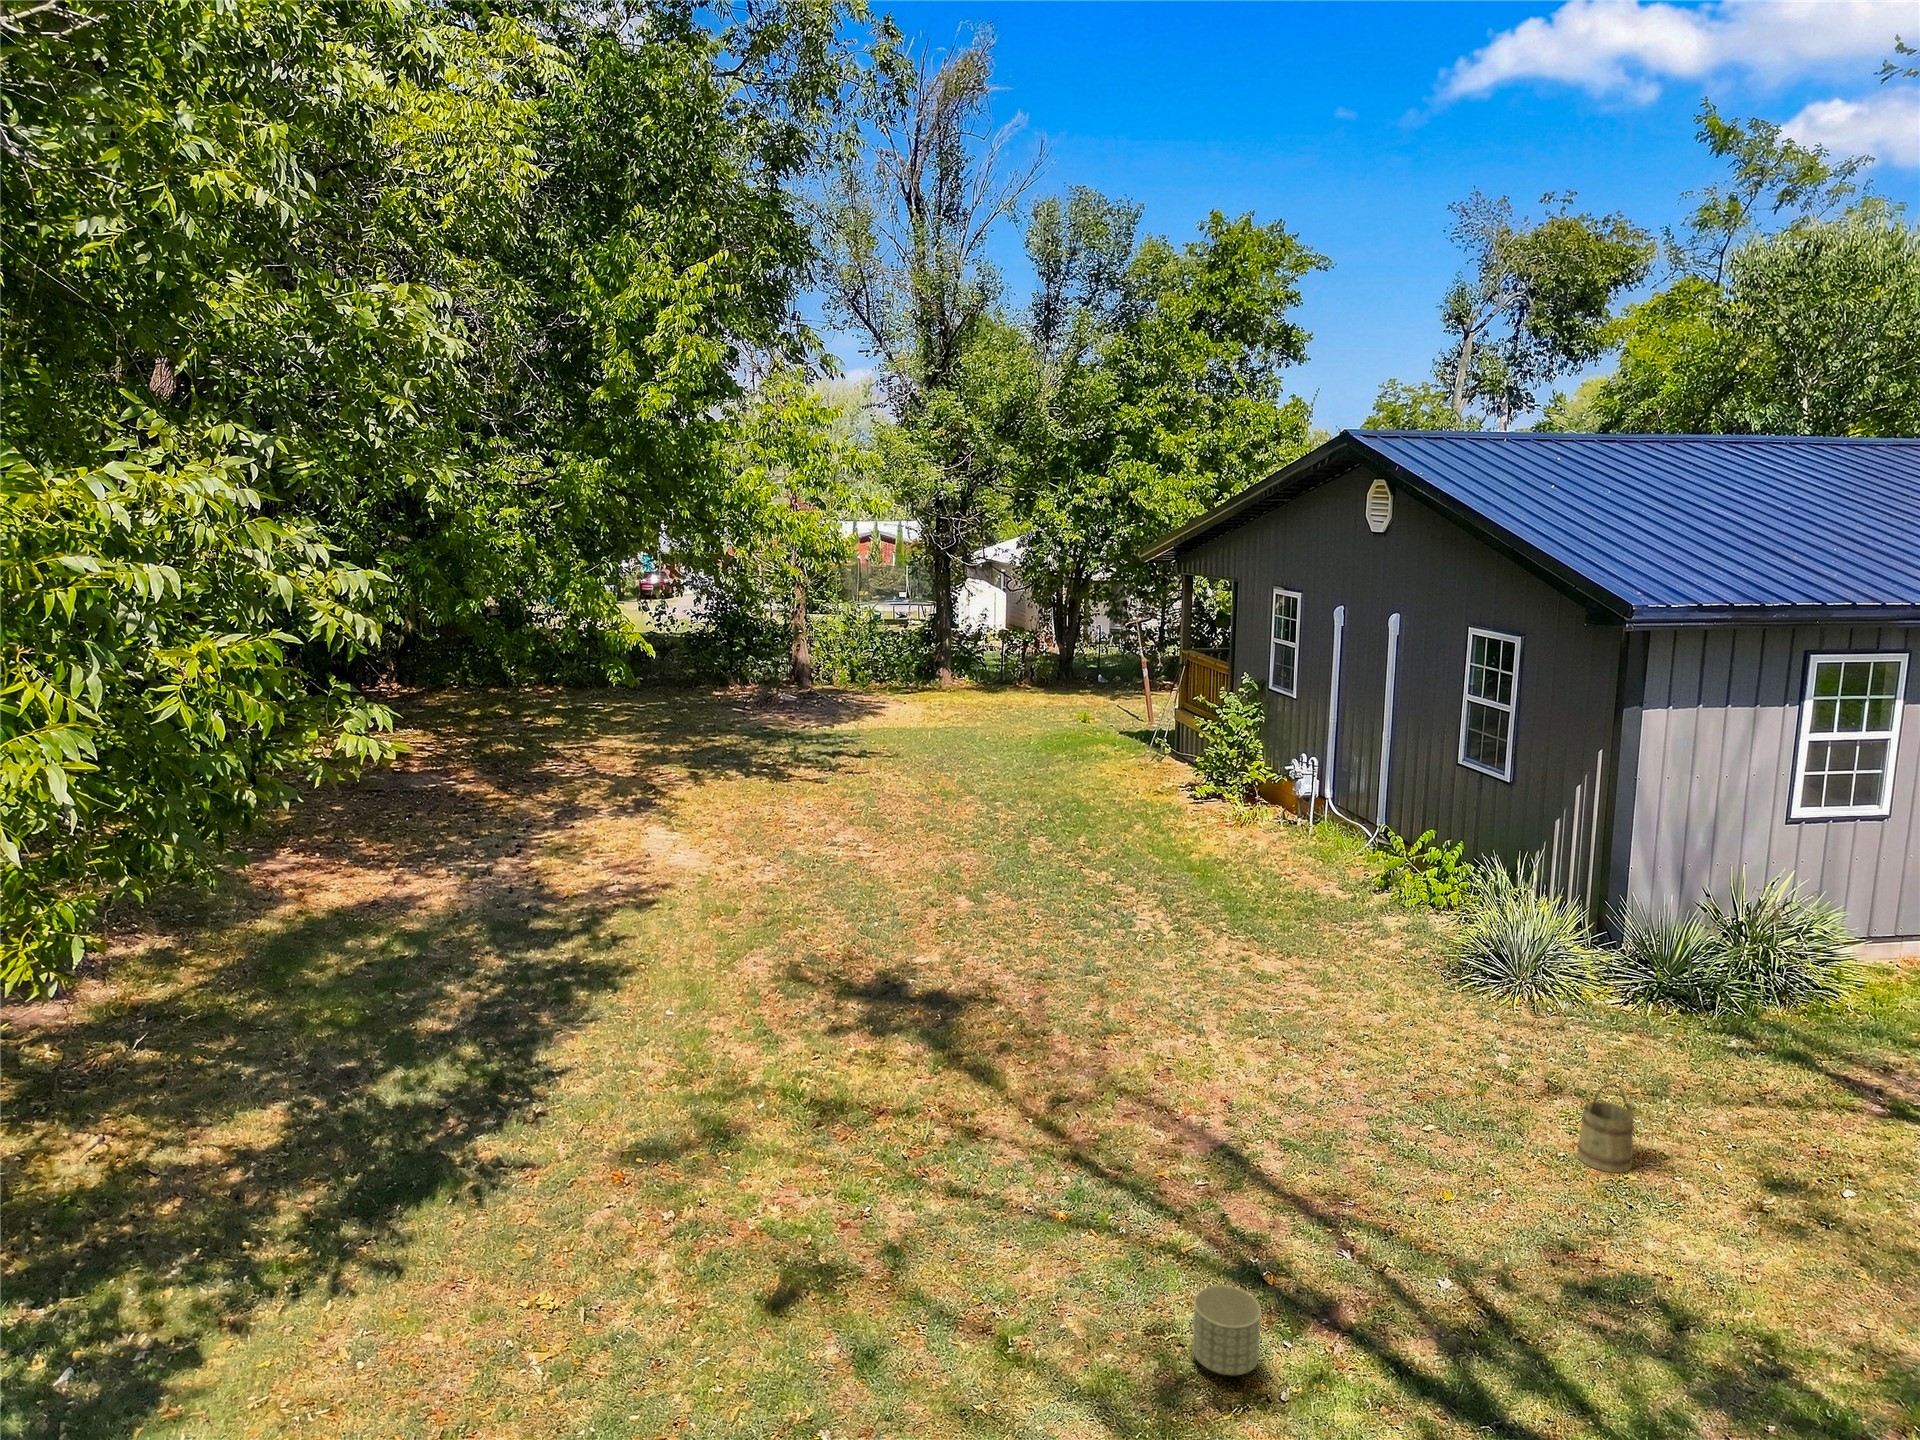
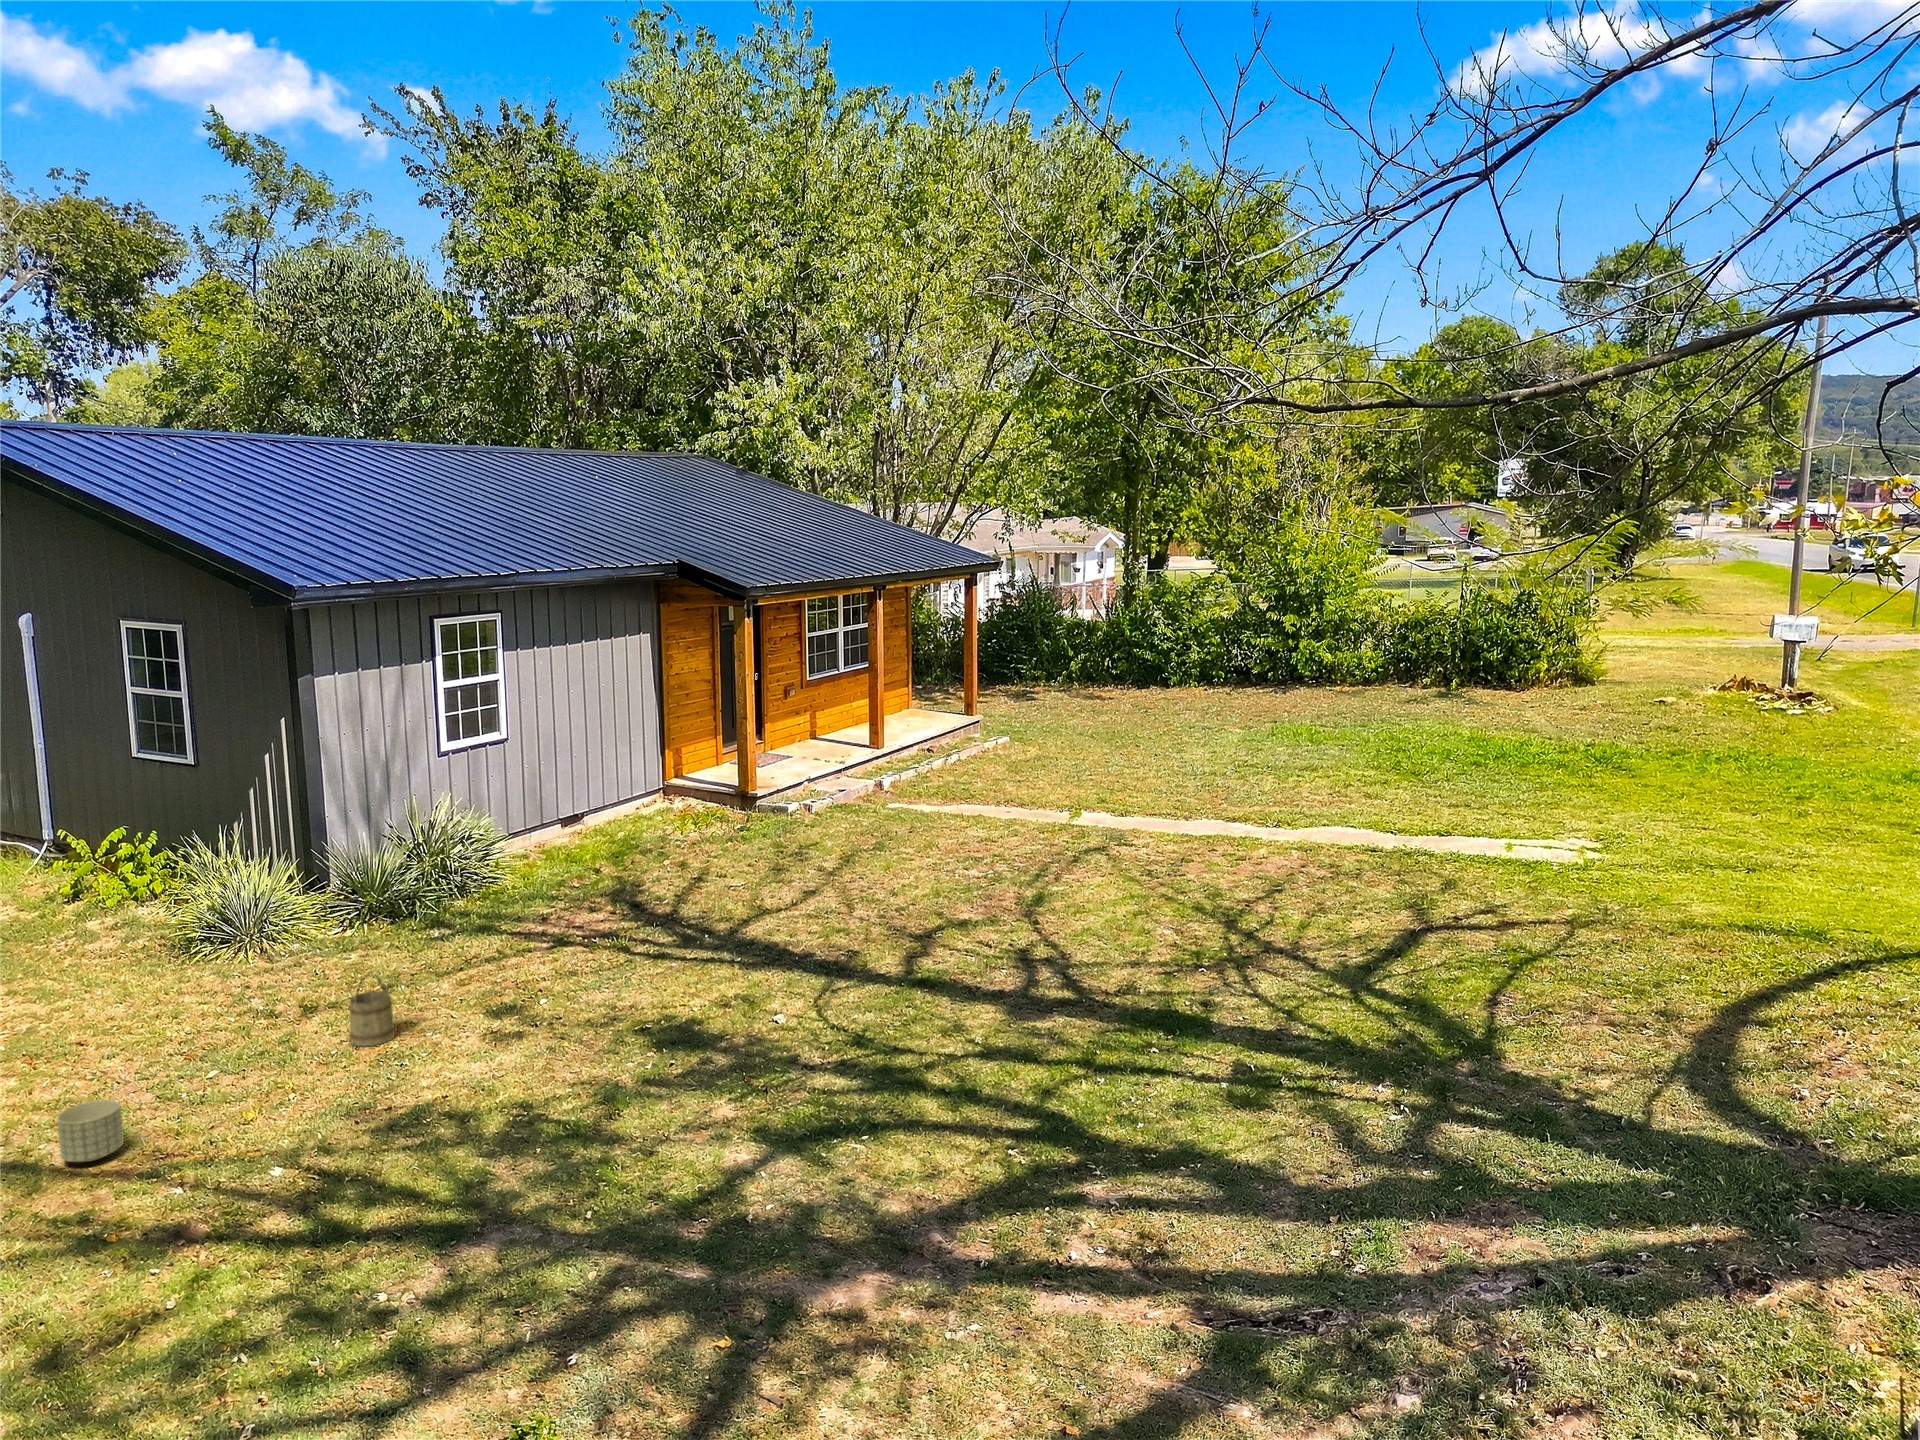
planter: present [1192,1285,1261,1375] -> present [57,1100,124,1162]

